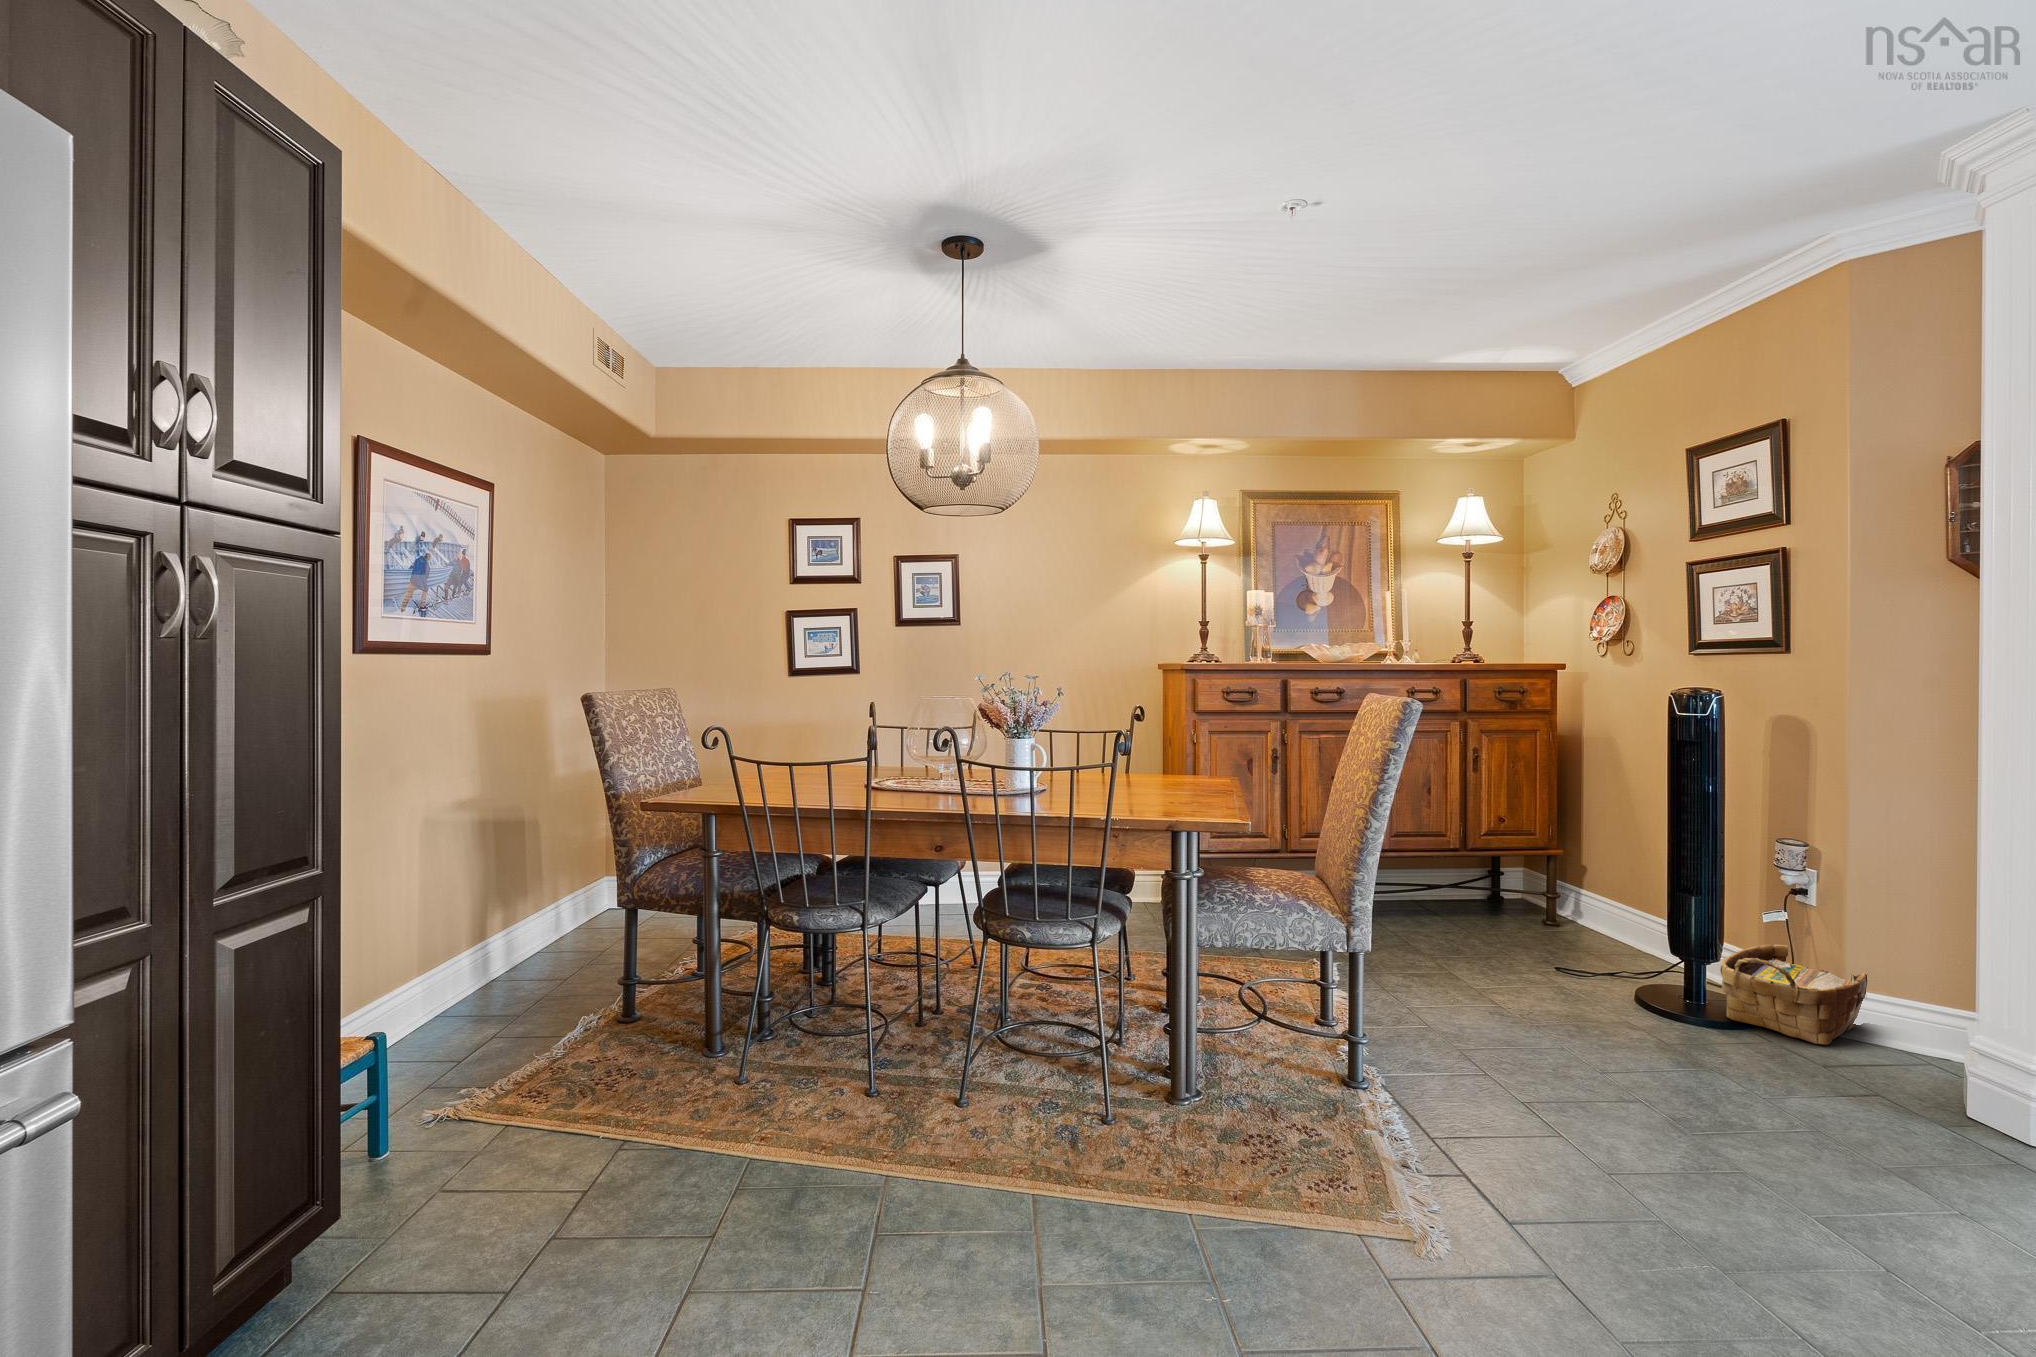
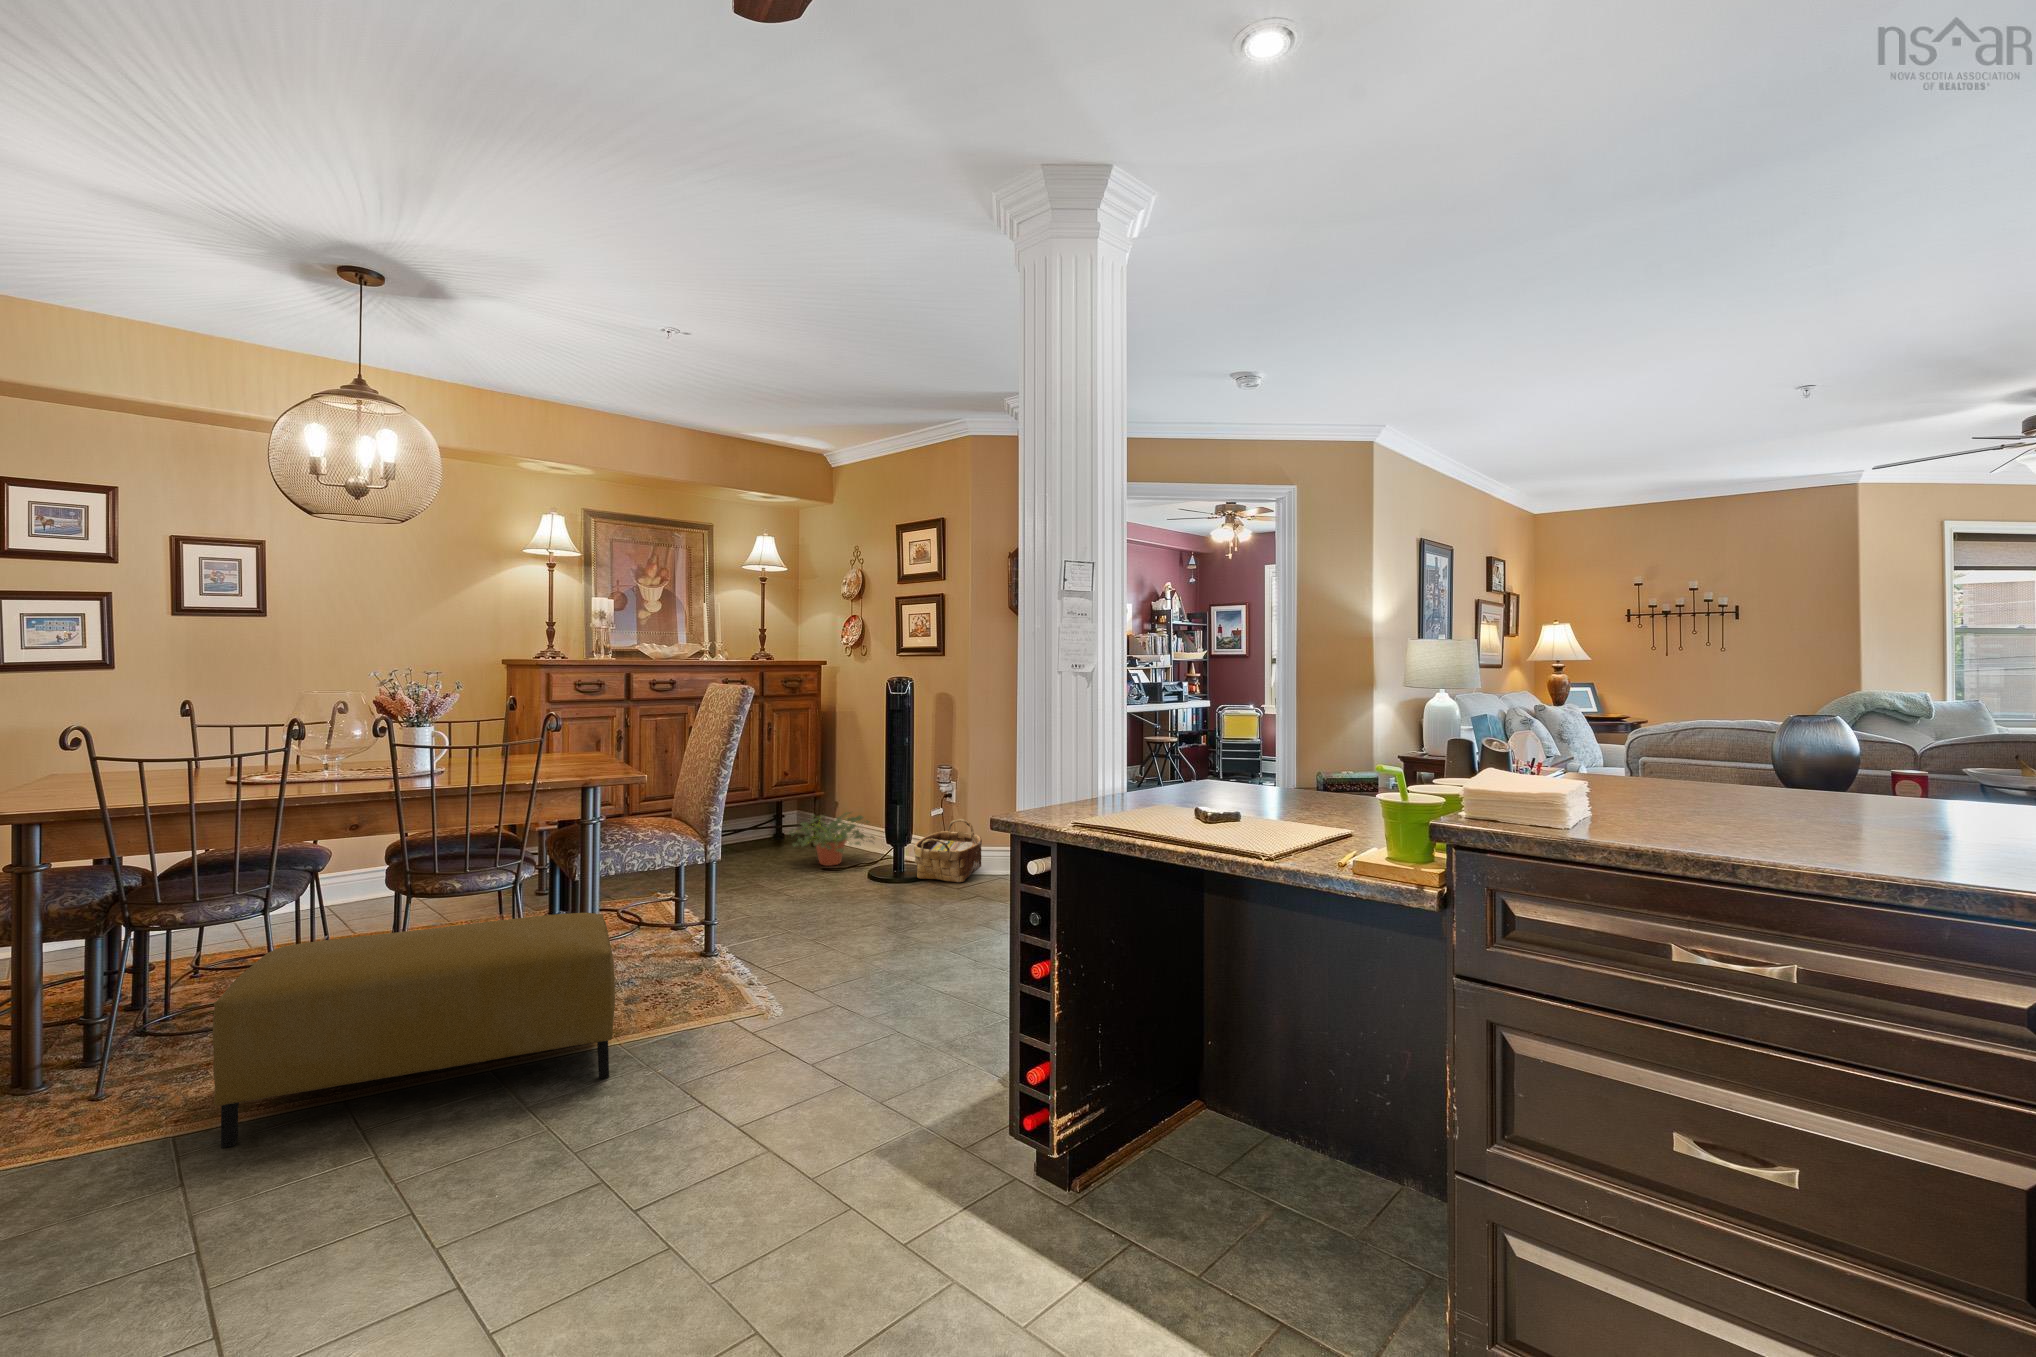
potted plant: none [1497,884,1647,965] -> present [788,812,874,866]
ottoman: none [745,980,1187,1279] -> present [213,913,615,1148]

